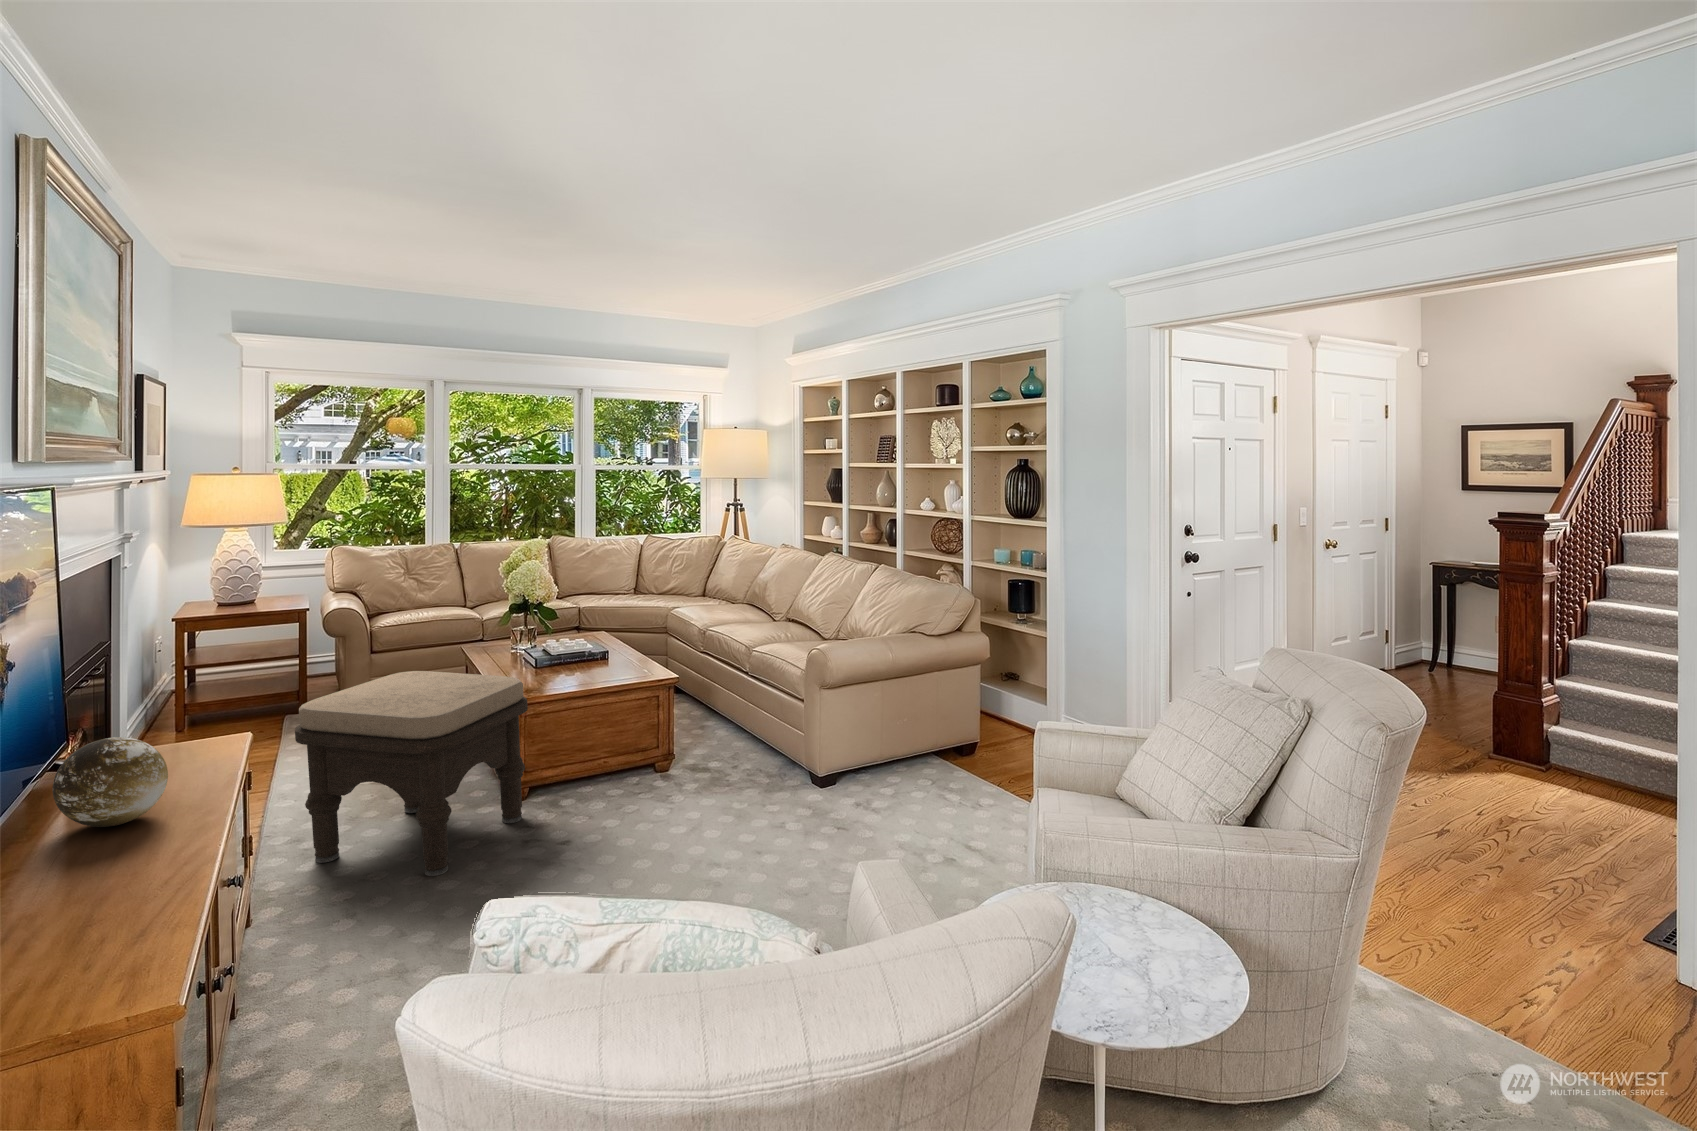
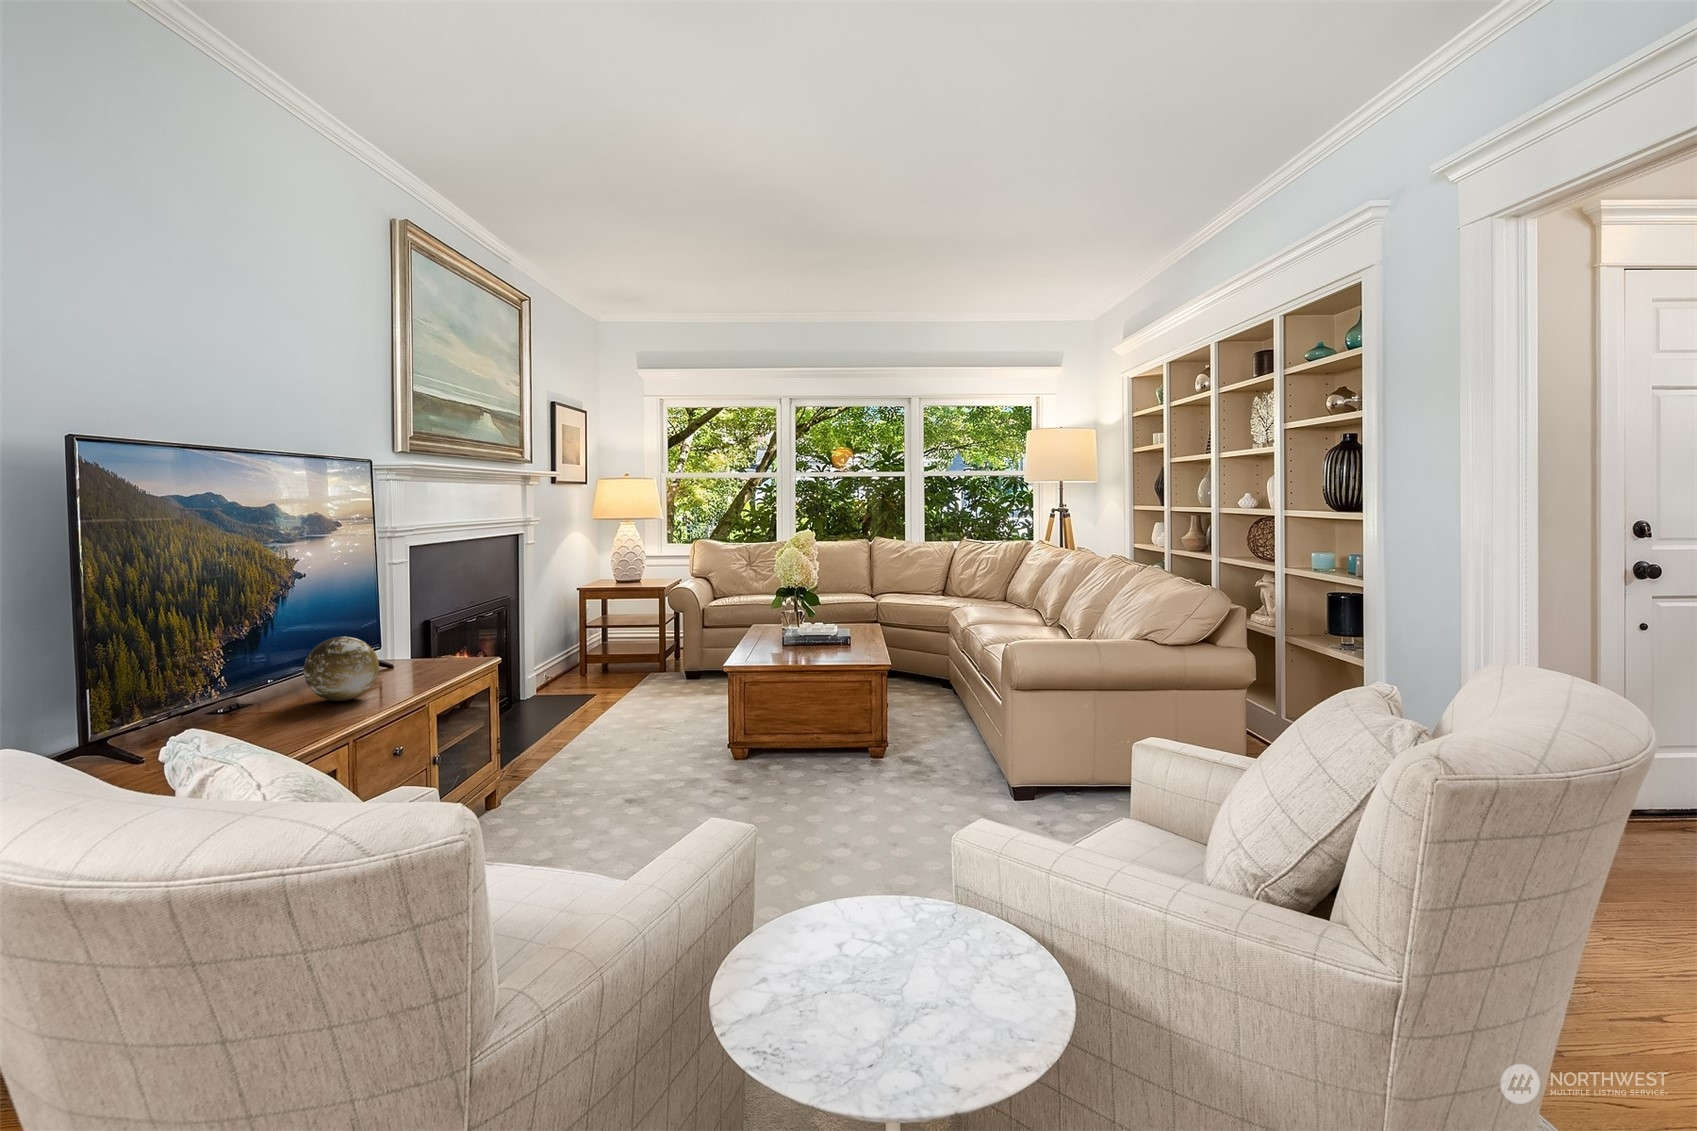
ottoman: present [295,671,528,876] -> none [550,632,731,804]

